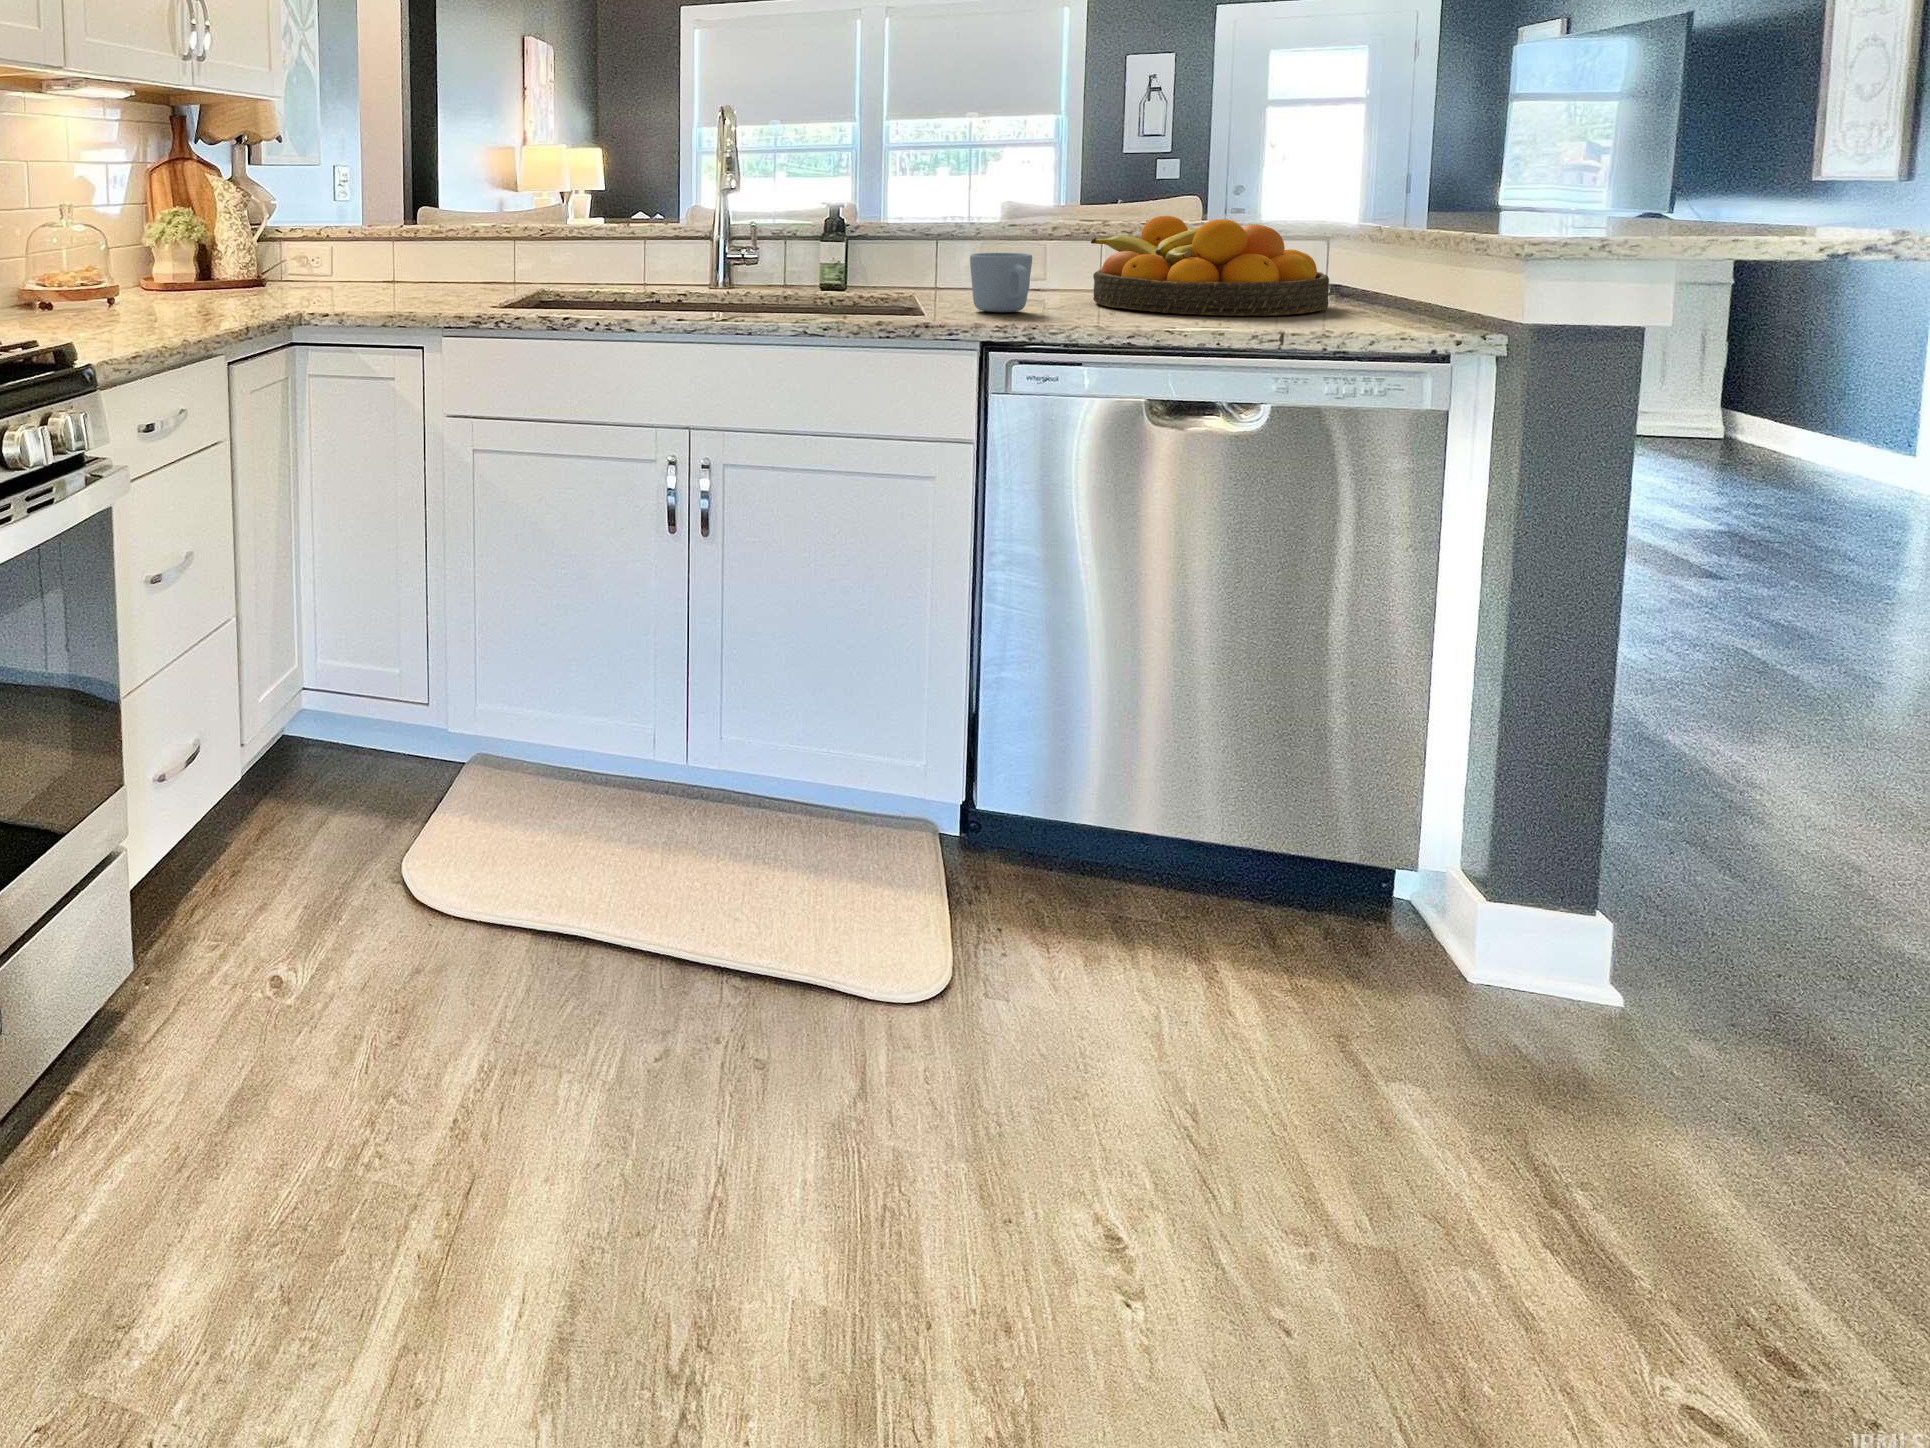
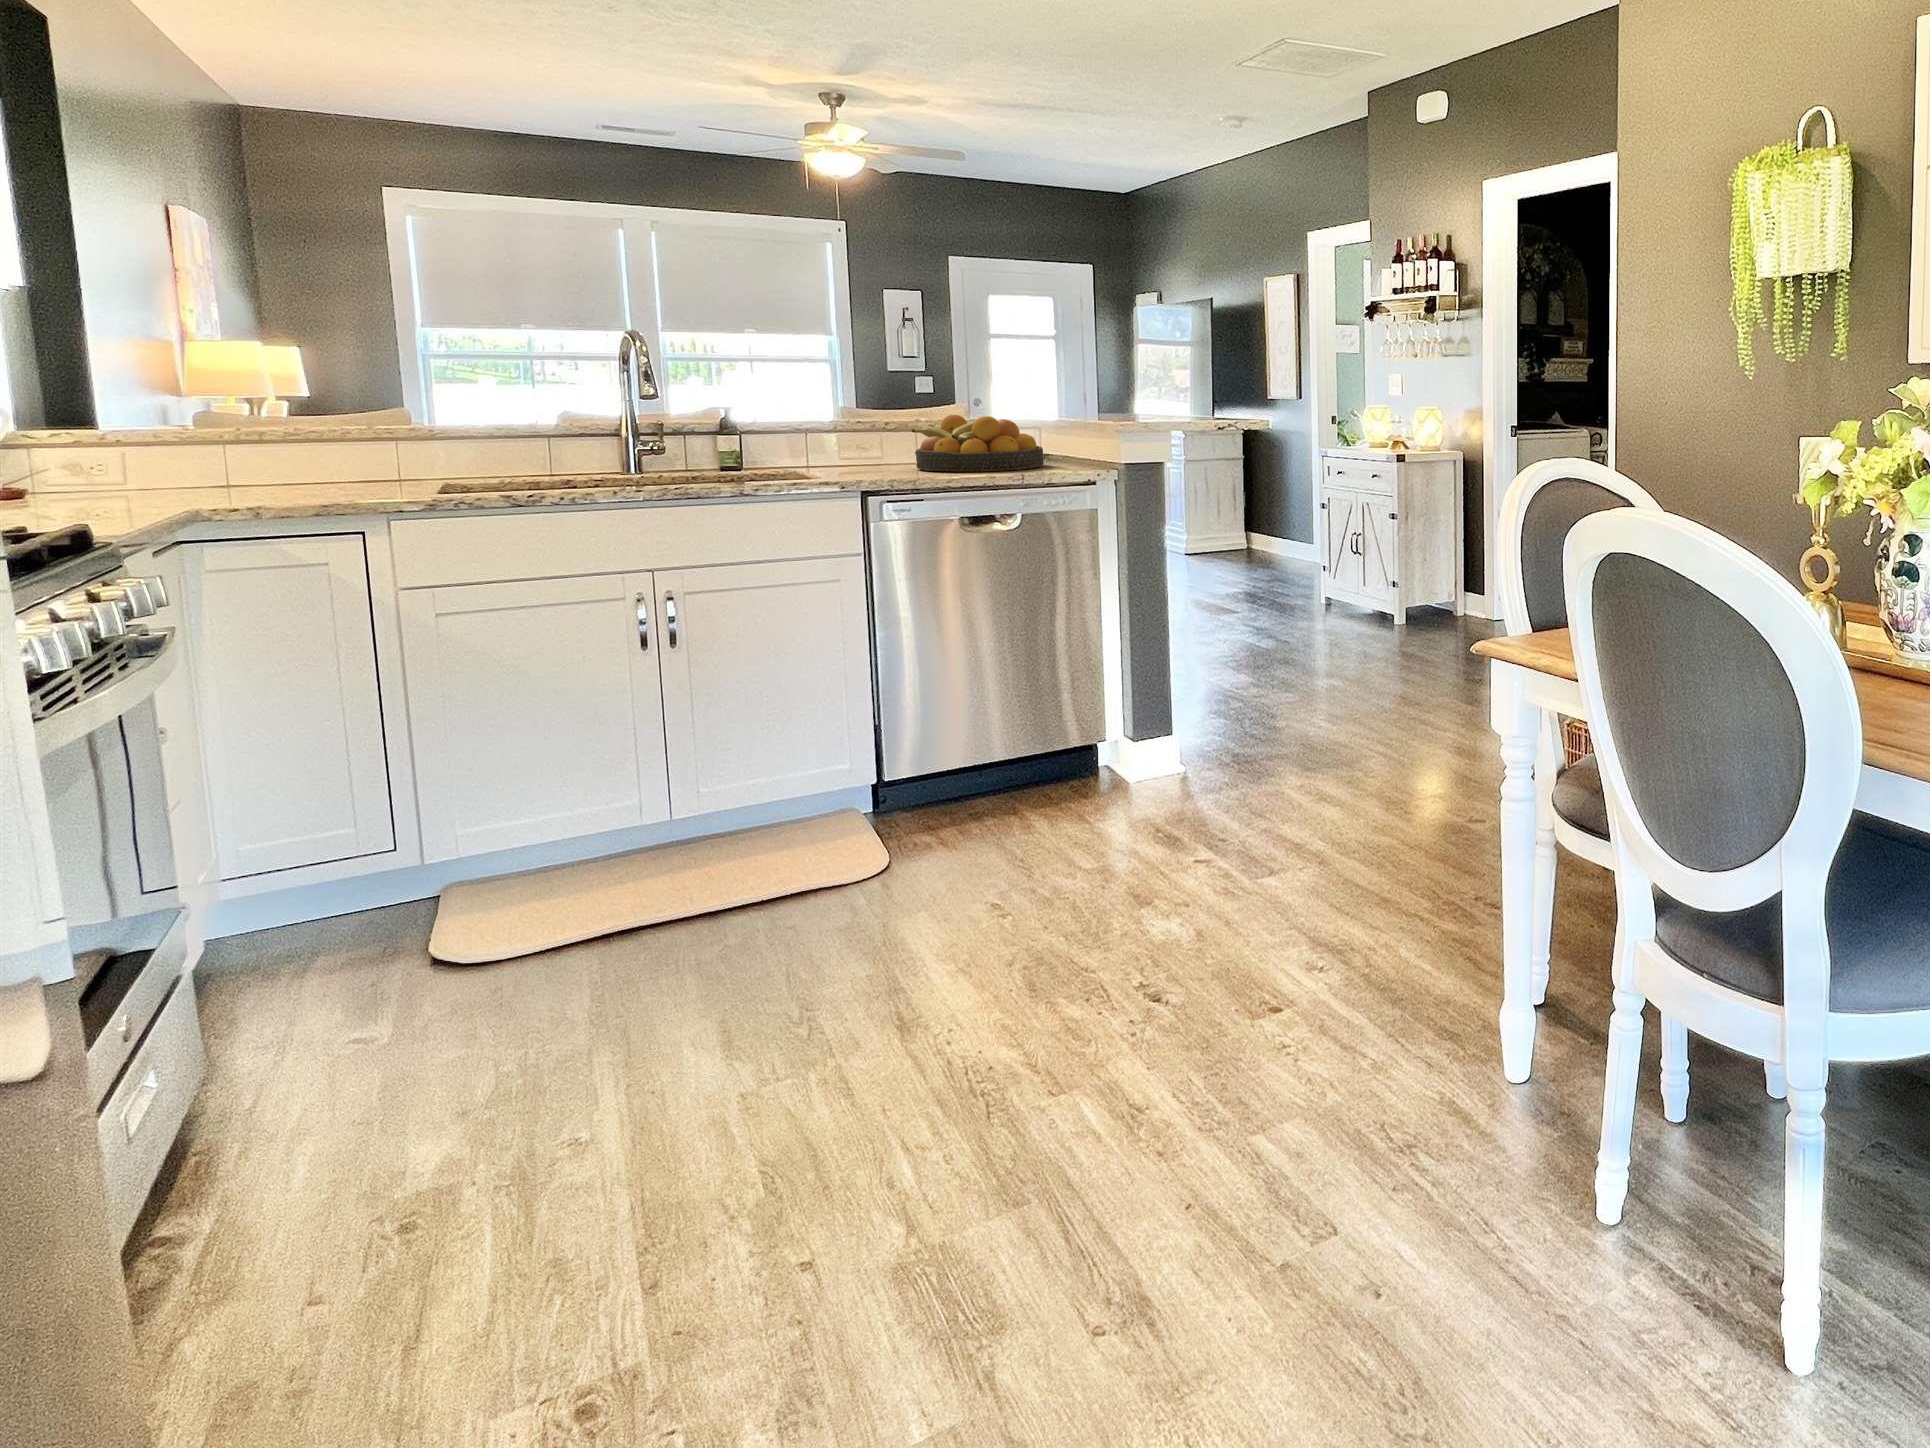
mug: present [970,253,1032,312] -> none [839,439,882,476]

